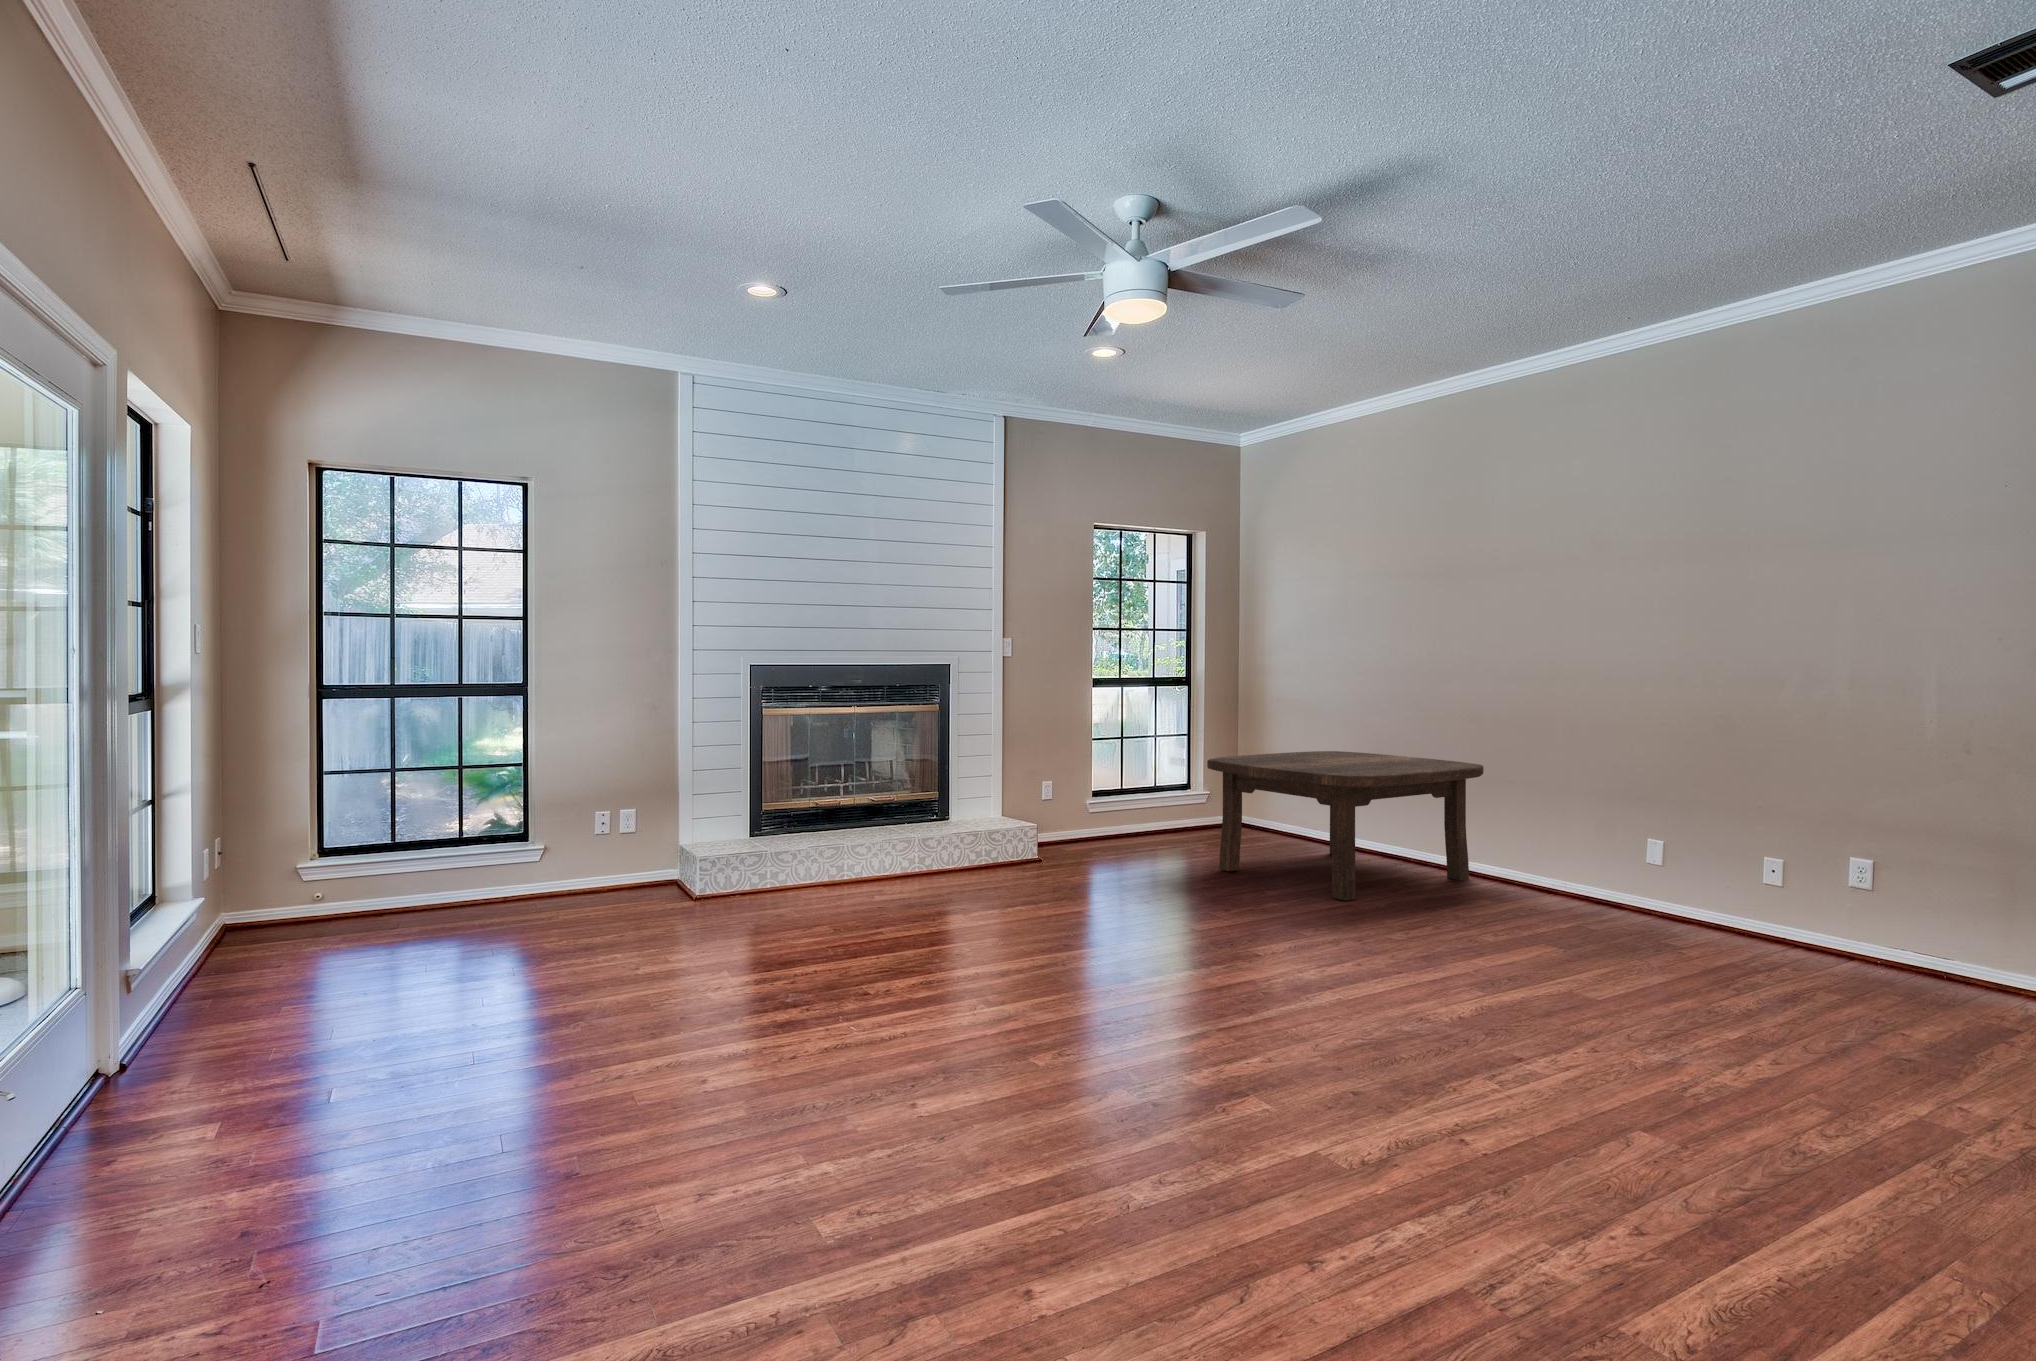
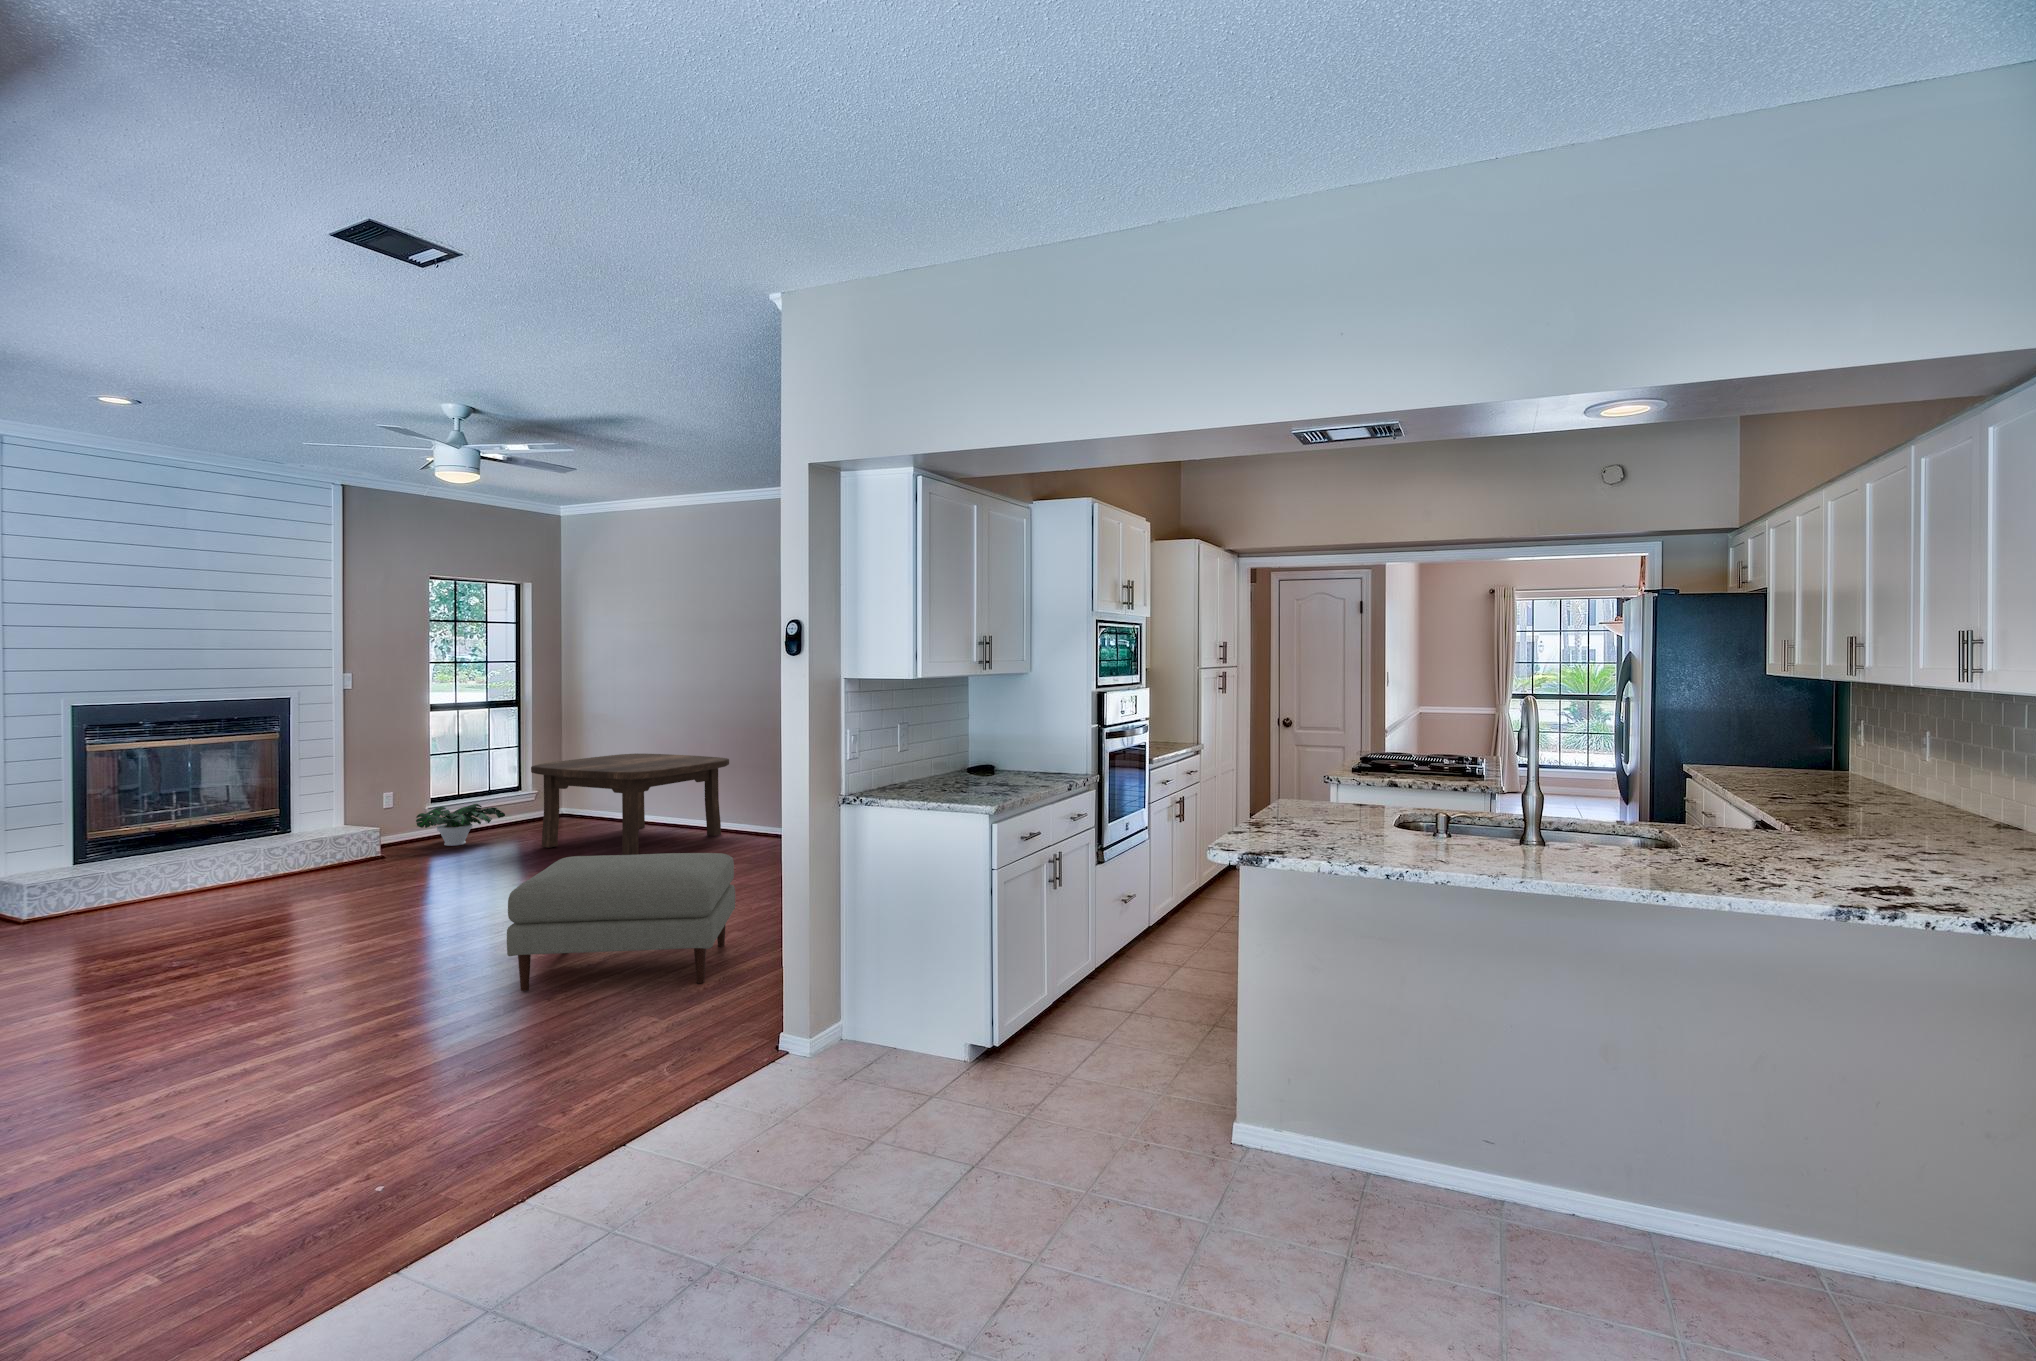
potted plant: none [1075,804,1174,854] -> present [416,804,505,846]
ottoman: none [1202,923,1679,1303] -> present [507,853,735,991]

